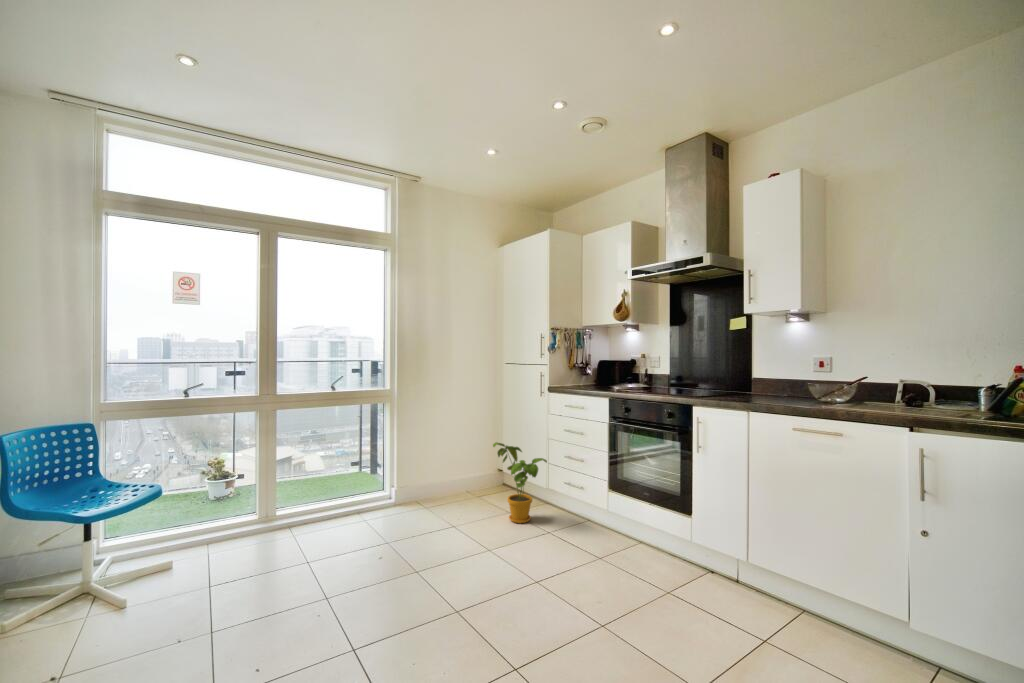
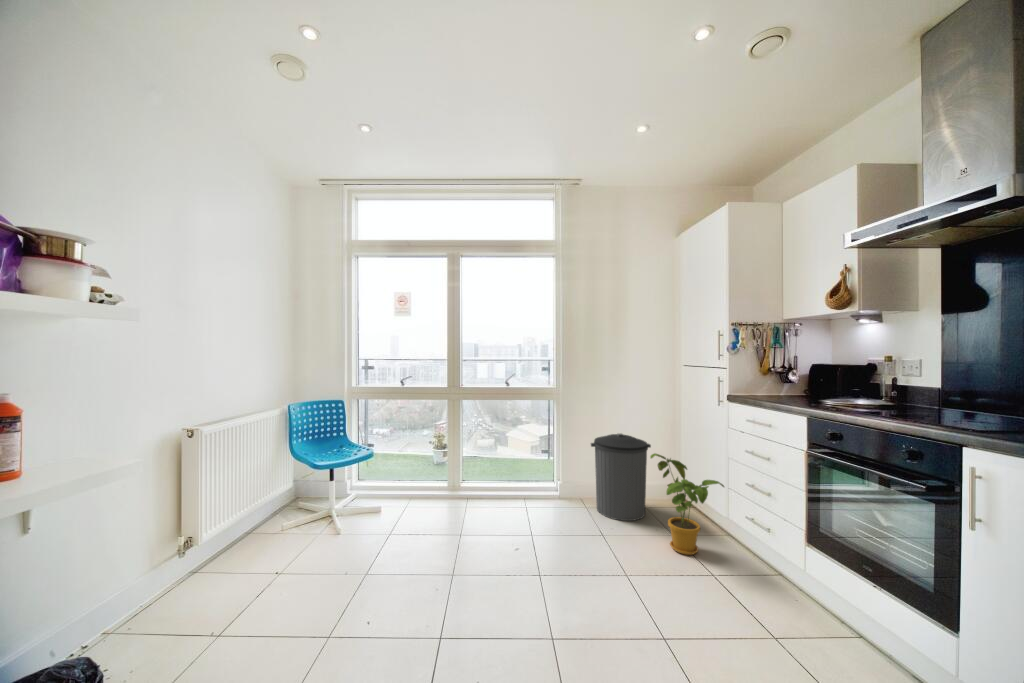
trash can: none [430,430,483,512] -> present [591,433,651,521]

